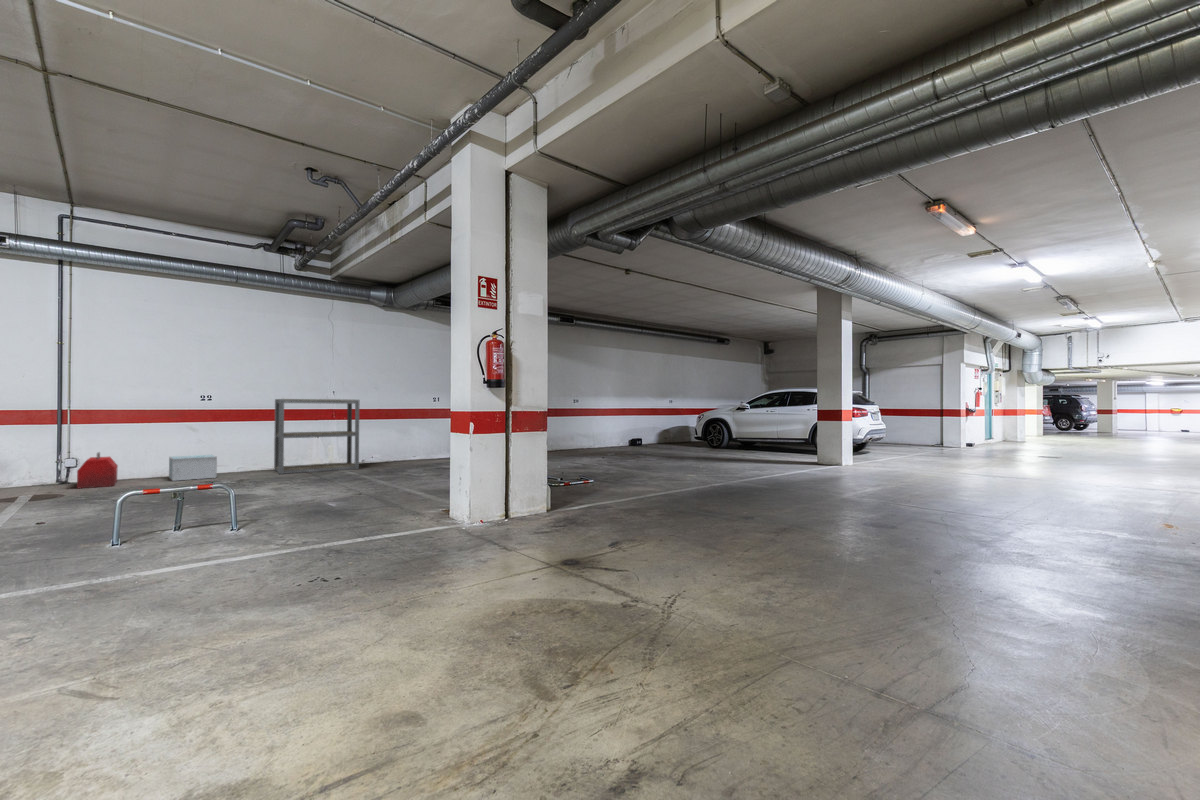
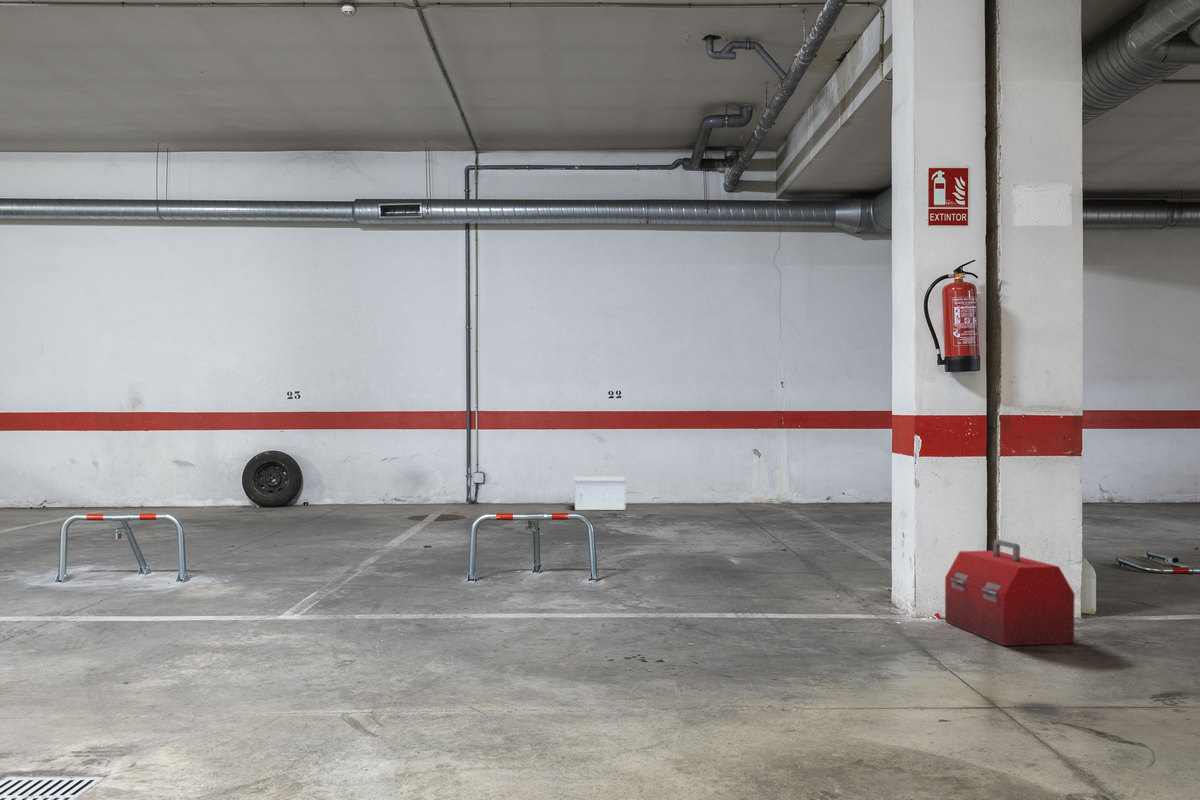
shelving unit: present [274,399,360,474] -> none [701,395,820,513]
toolbox: present [77,452,118,488] -> present [945,539,1075,646]

